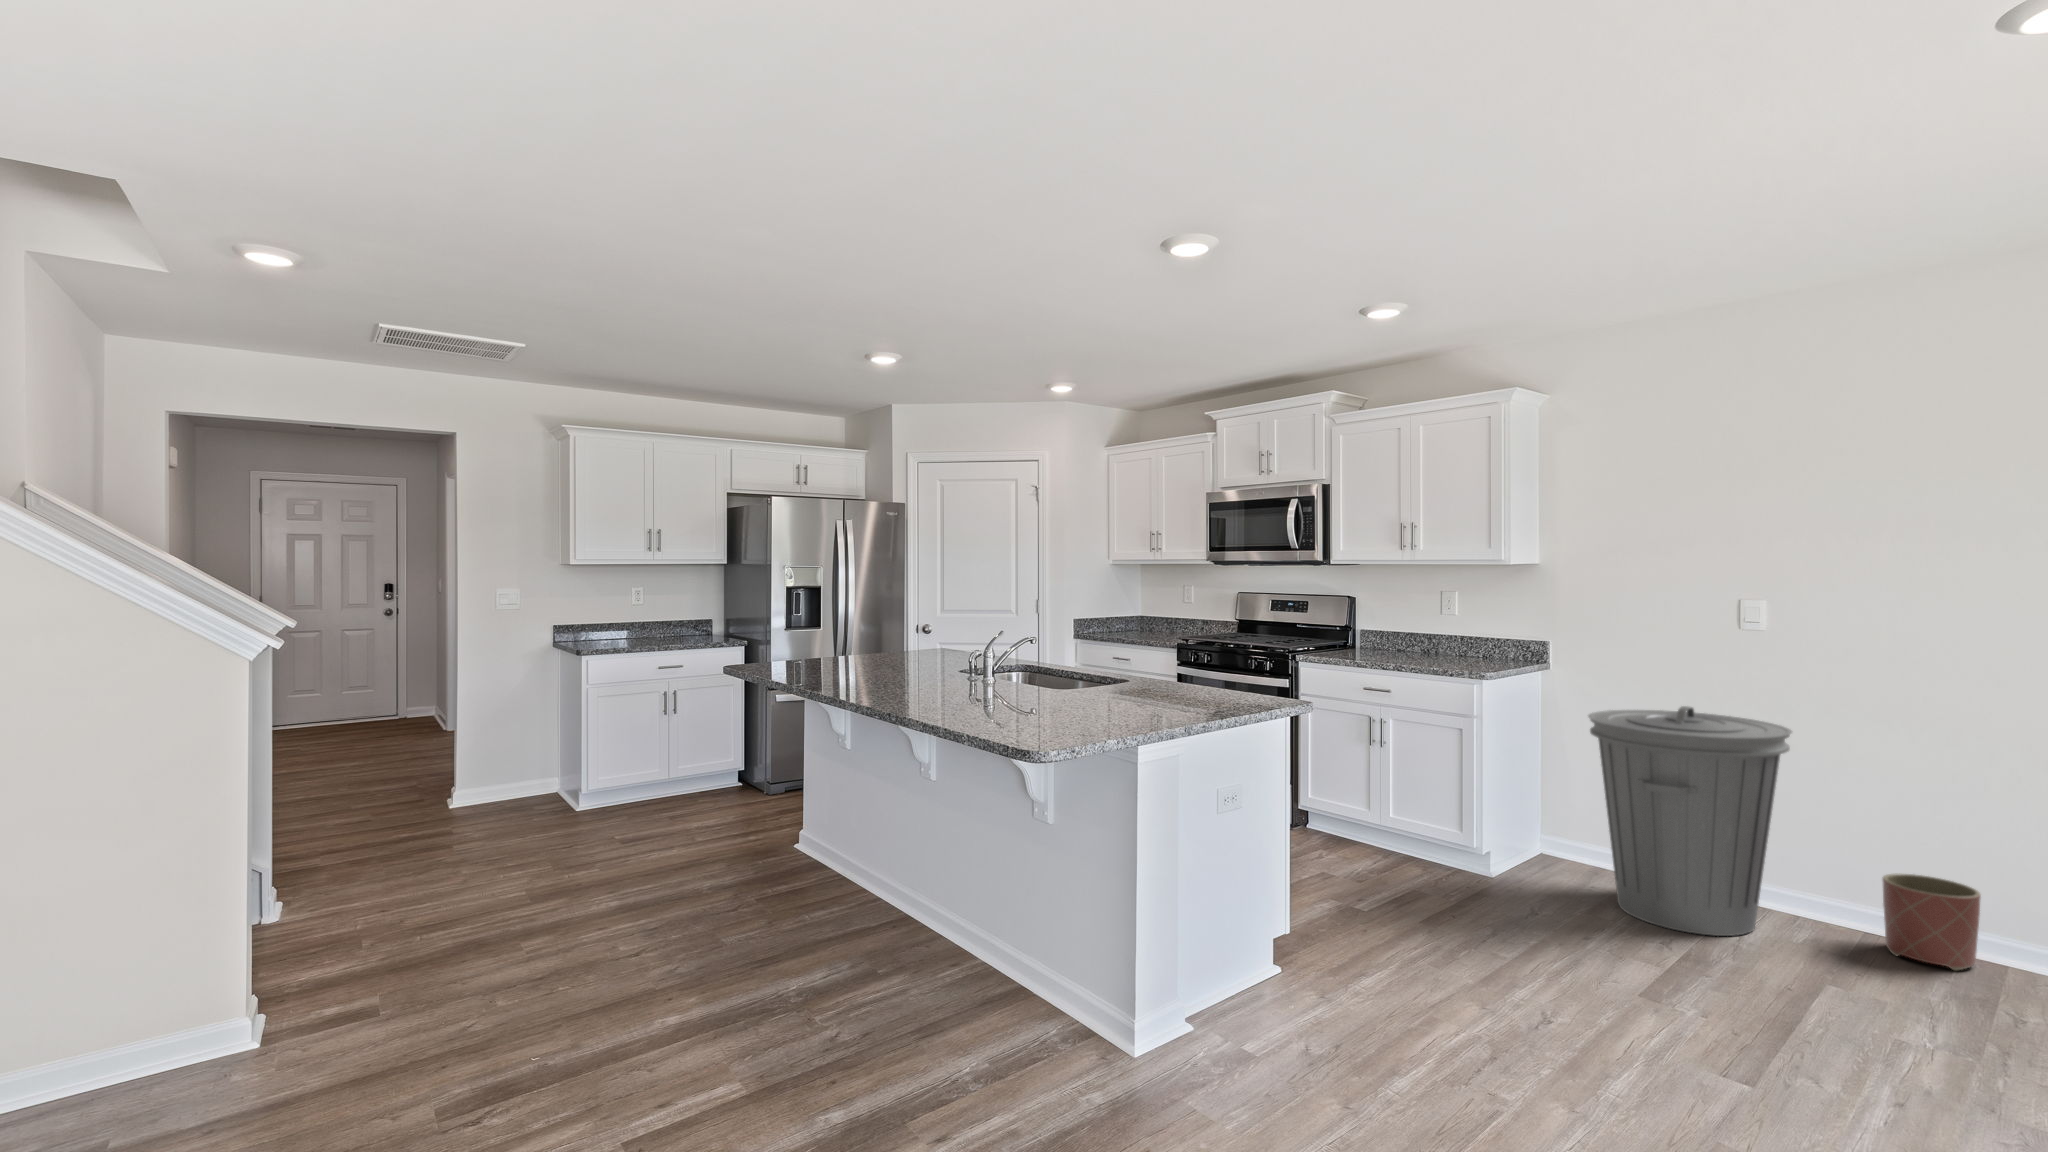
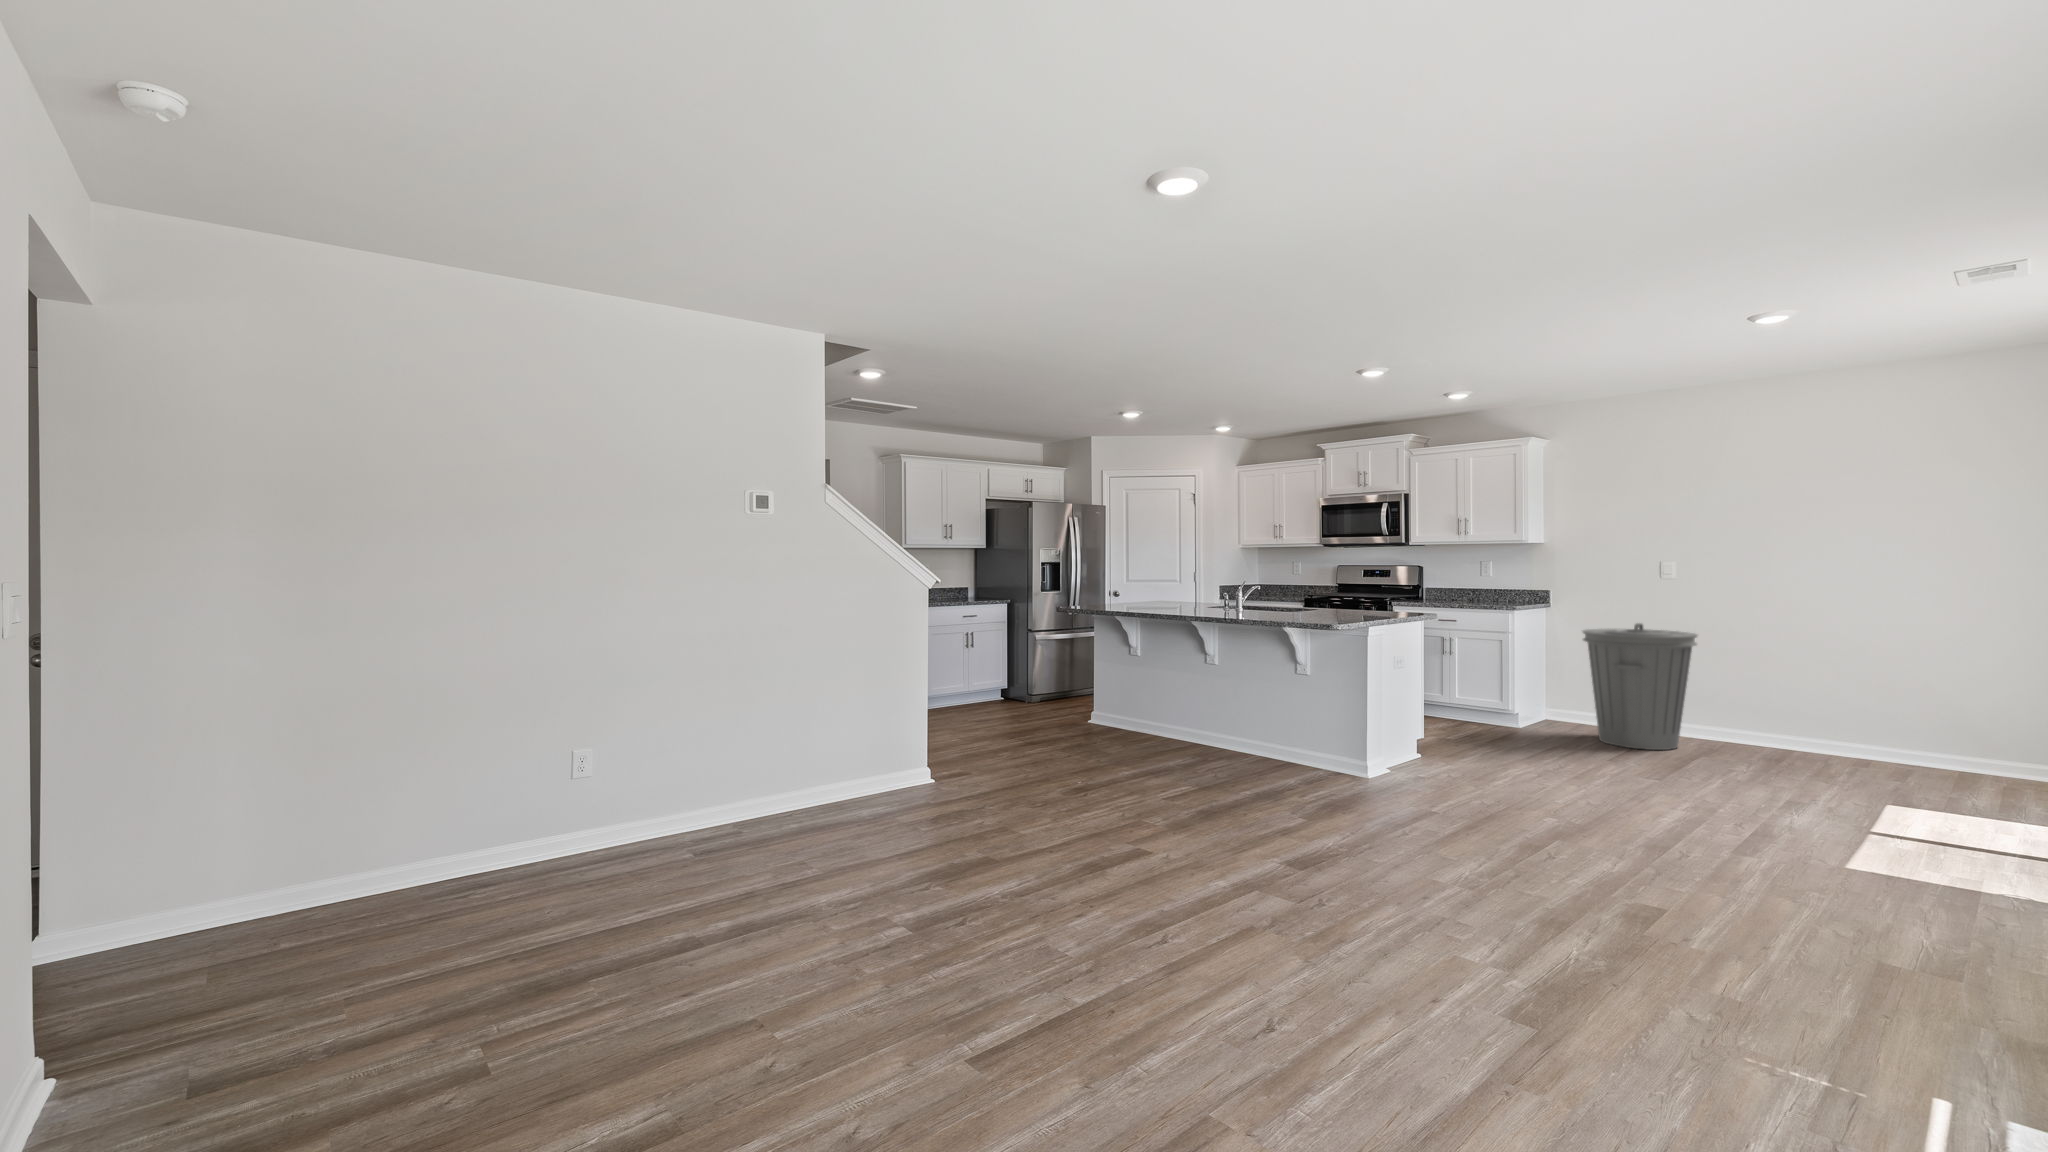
planter: present [1882,873,1981,970] -> none [1747,712,1798,760]

